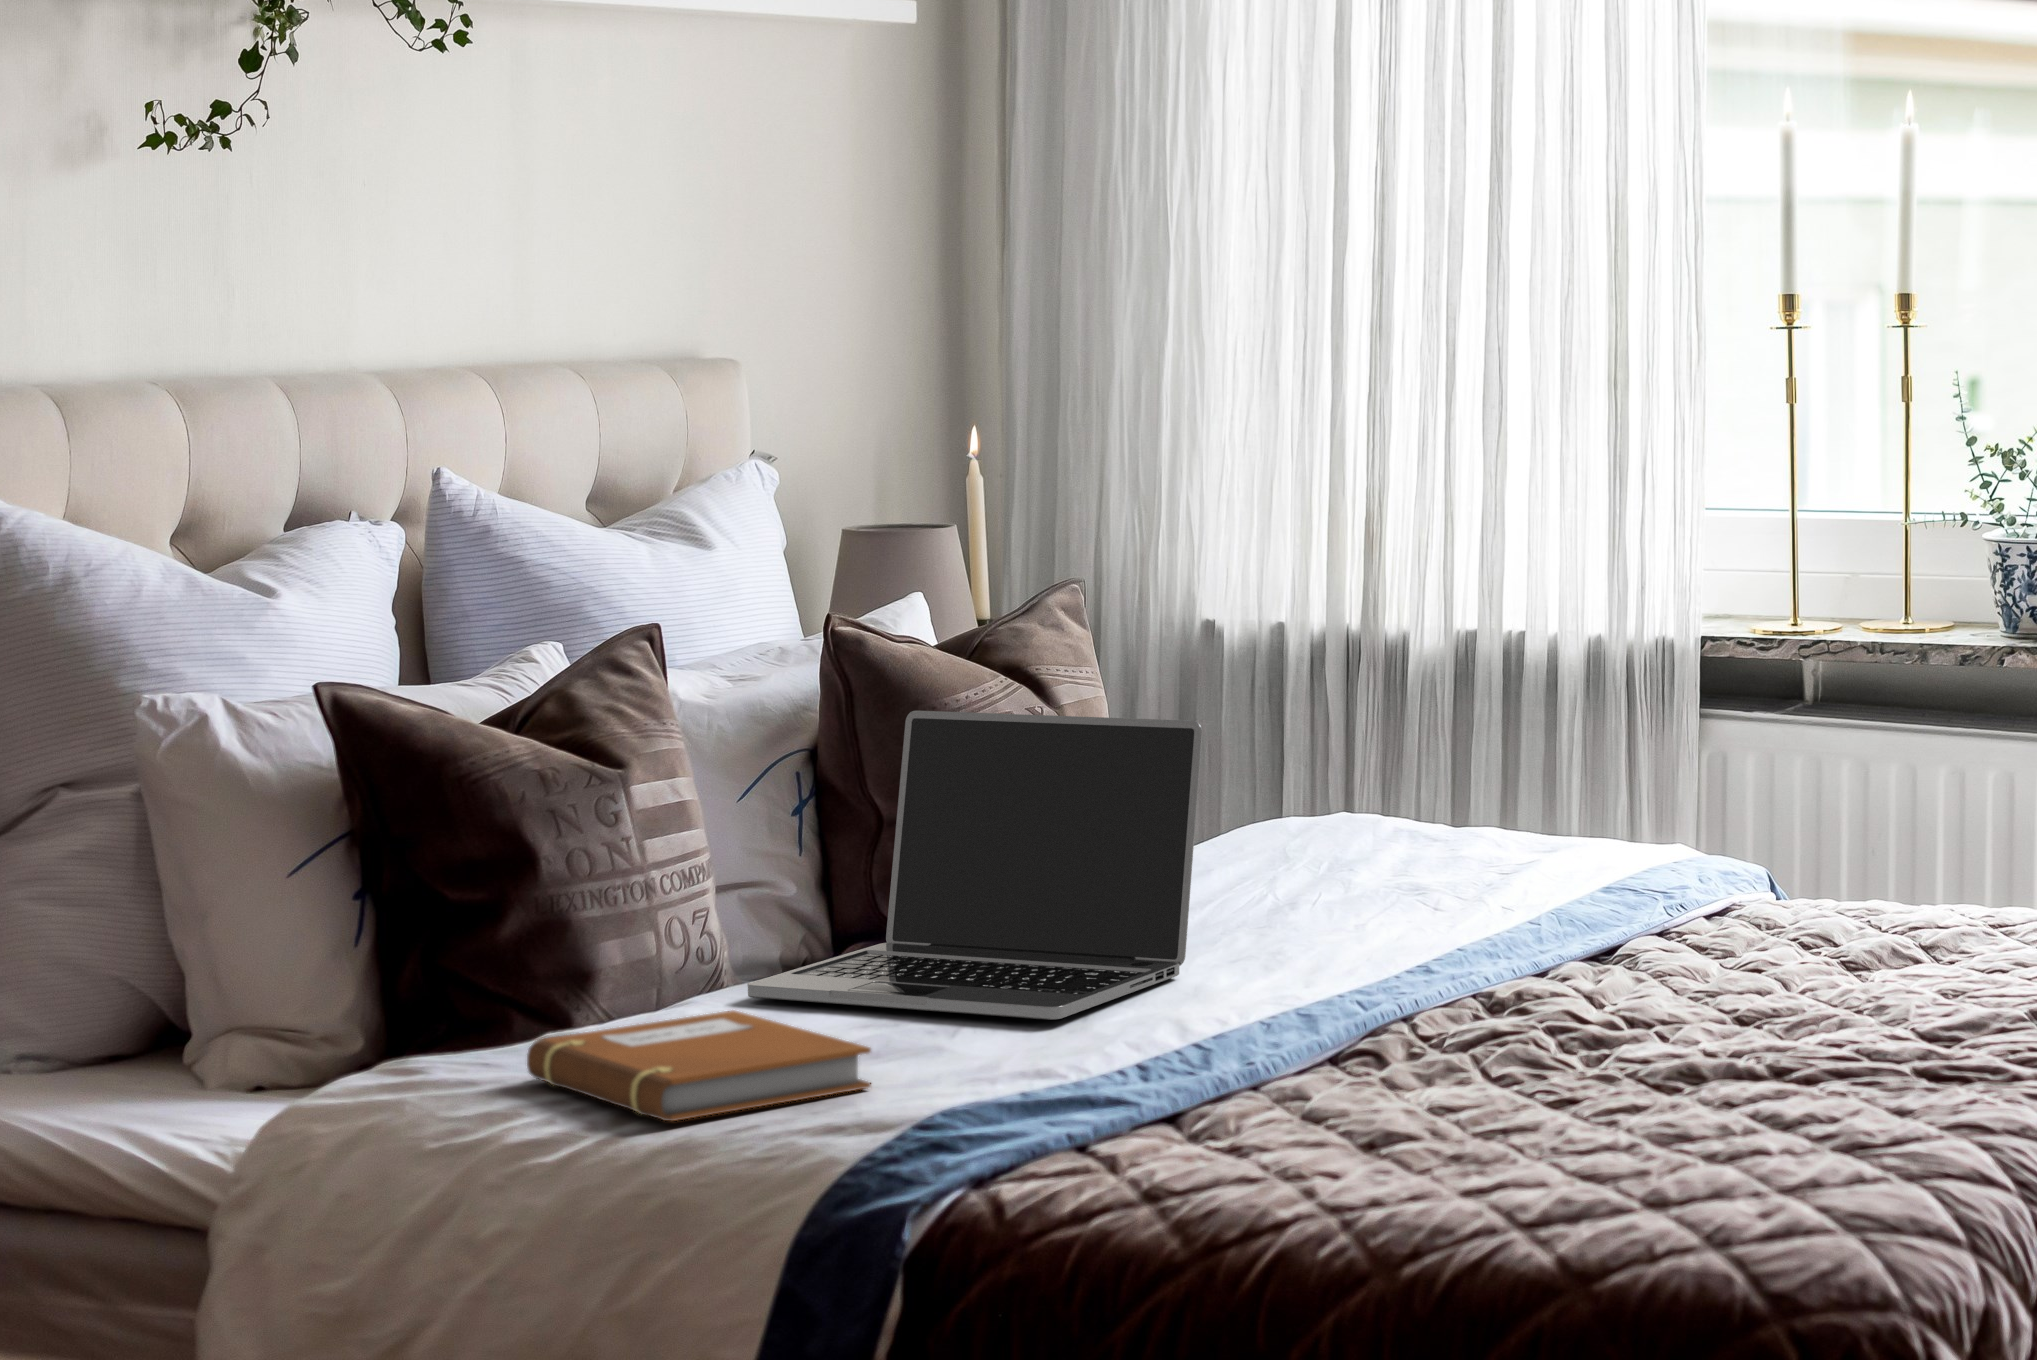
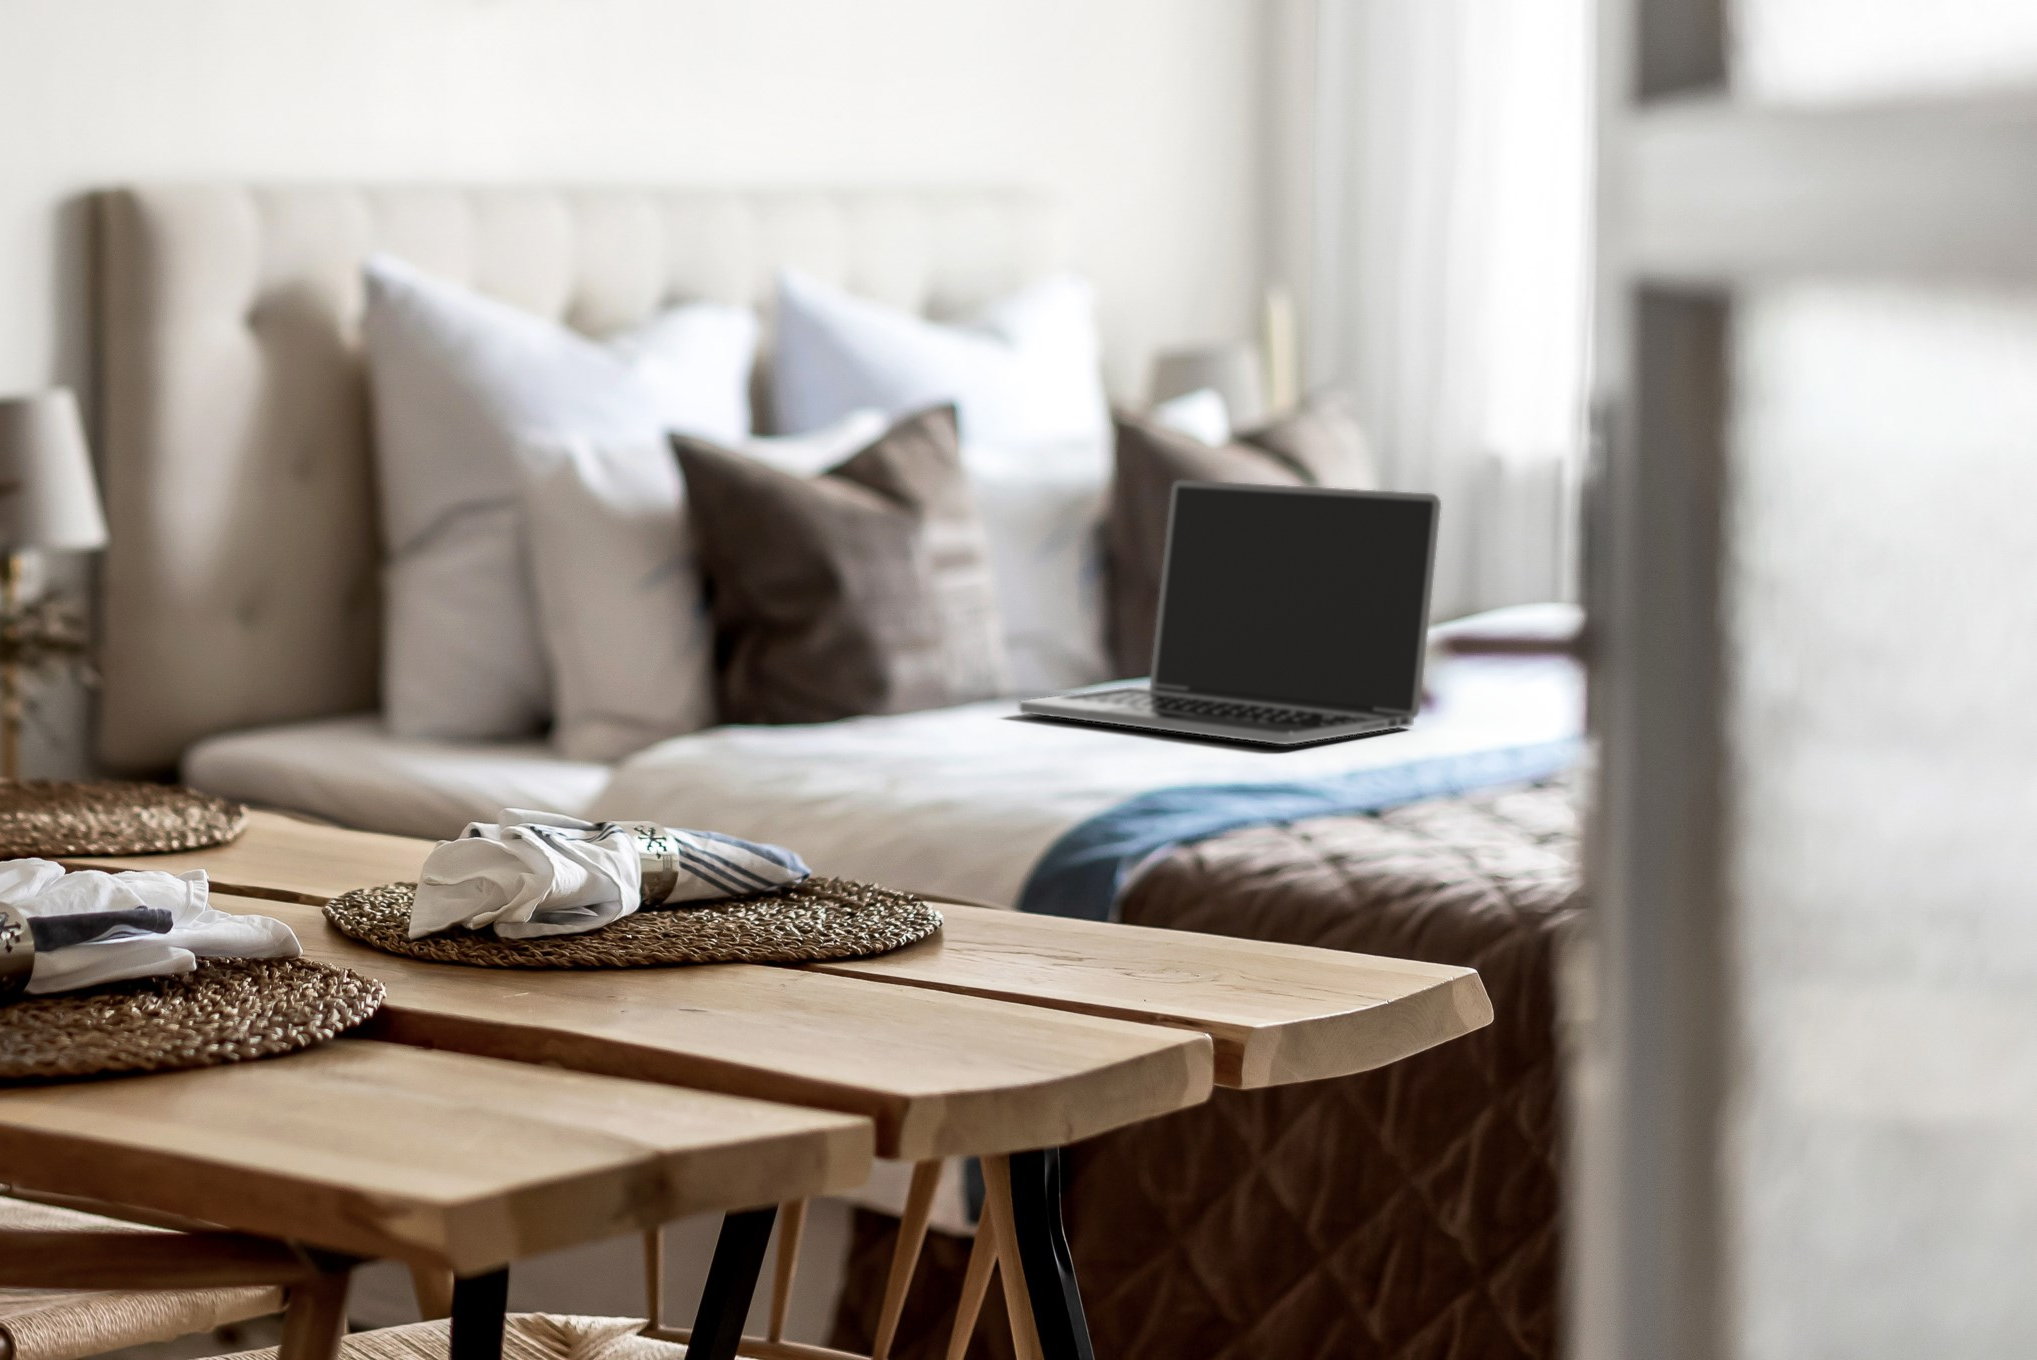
notebook: present [527,1010,871,1121] -> none [822,711,1109,781]

